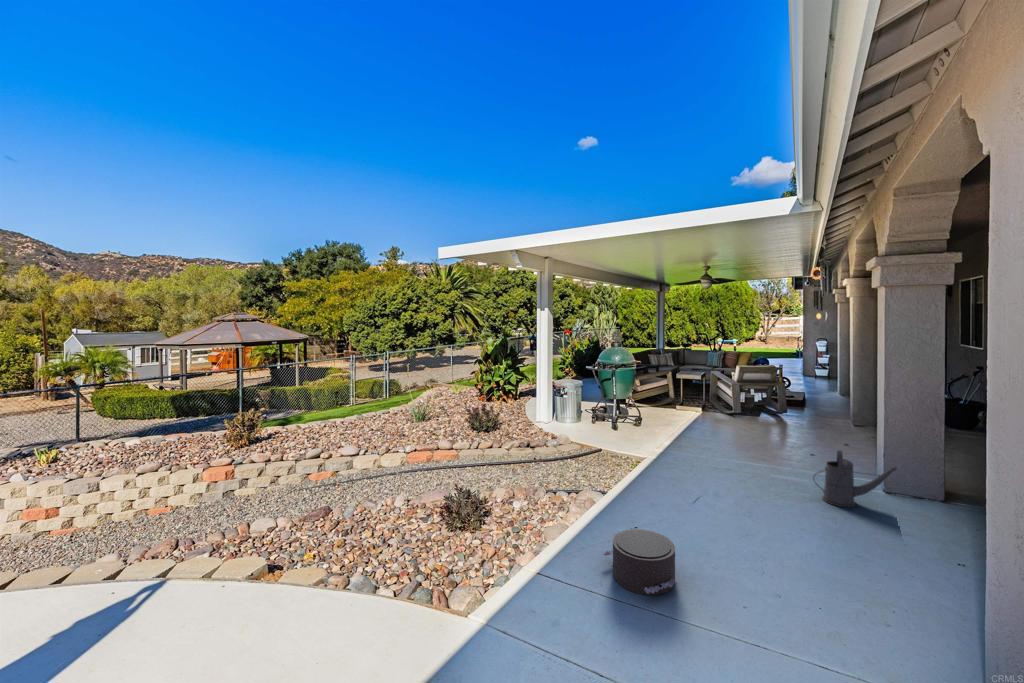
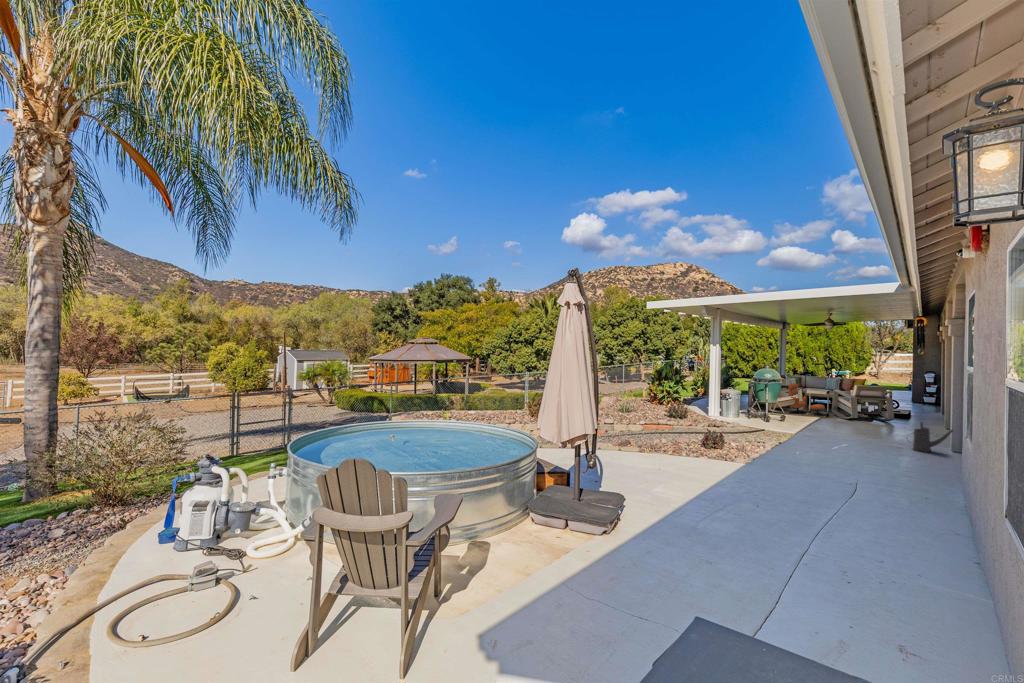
lounge chair: none [653,364,701,409] -> present [788,383,826,416]
pouf: present [603,529,677,595] -> none [797,444,838,465]

